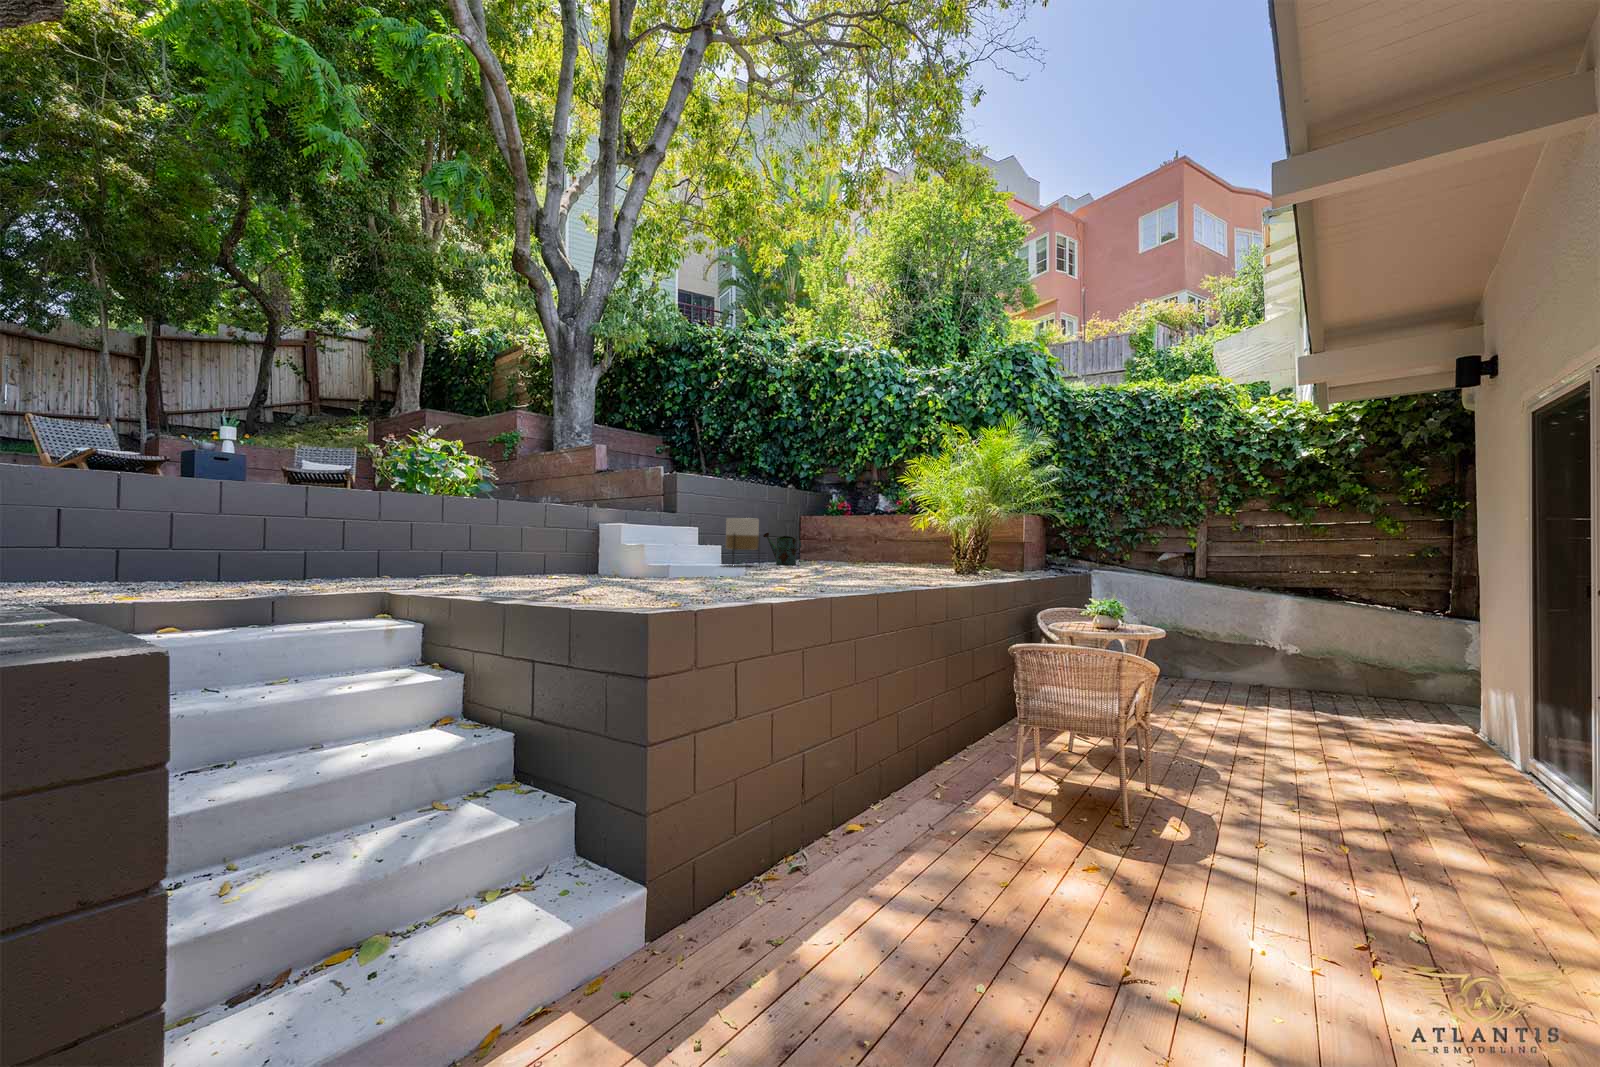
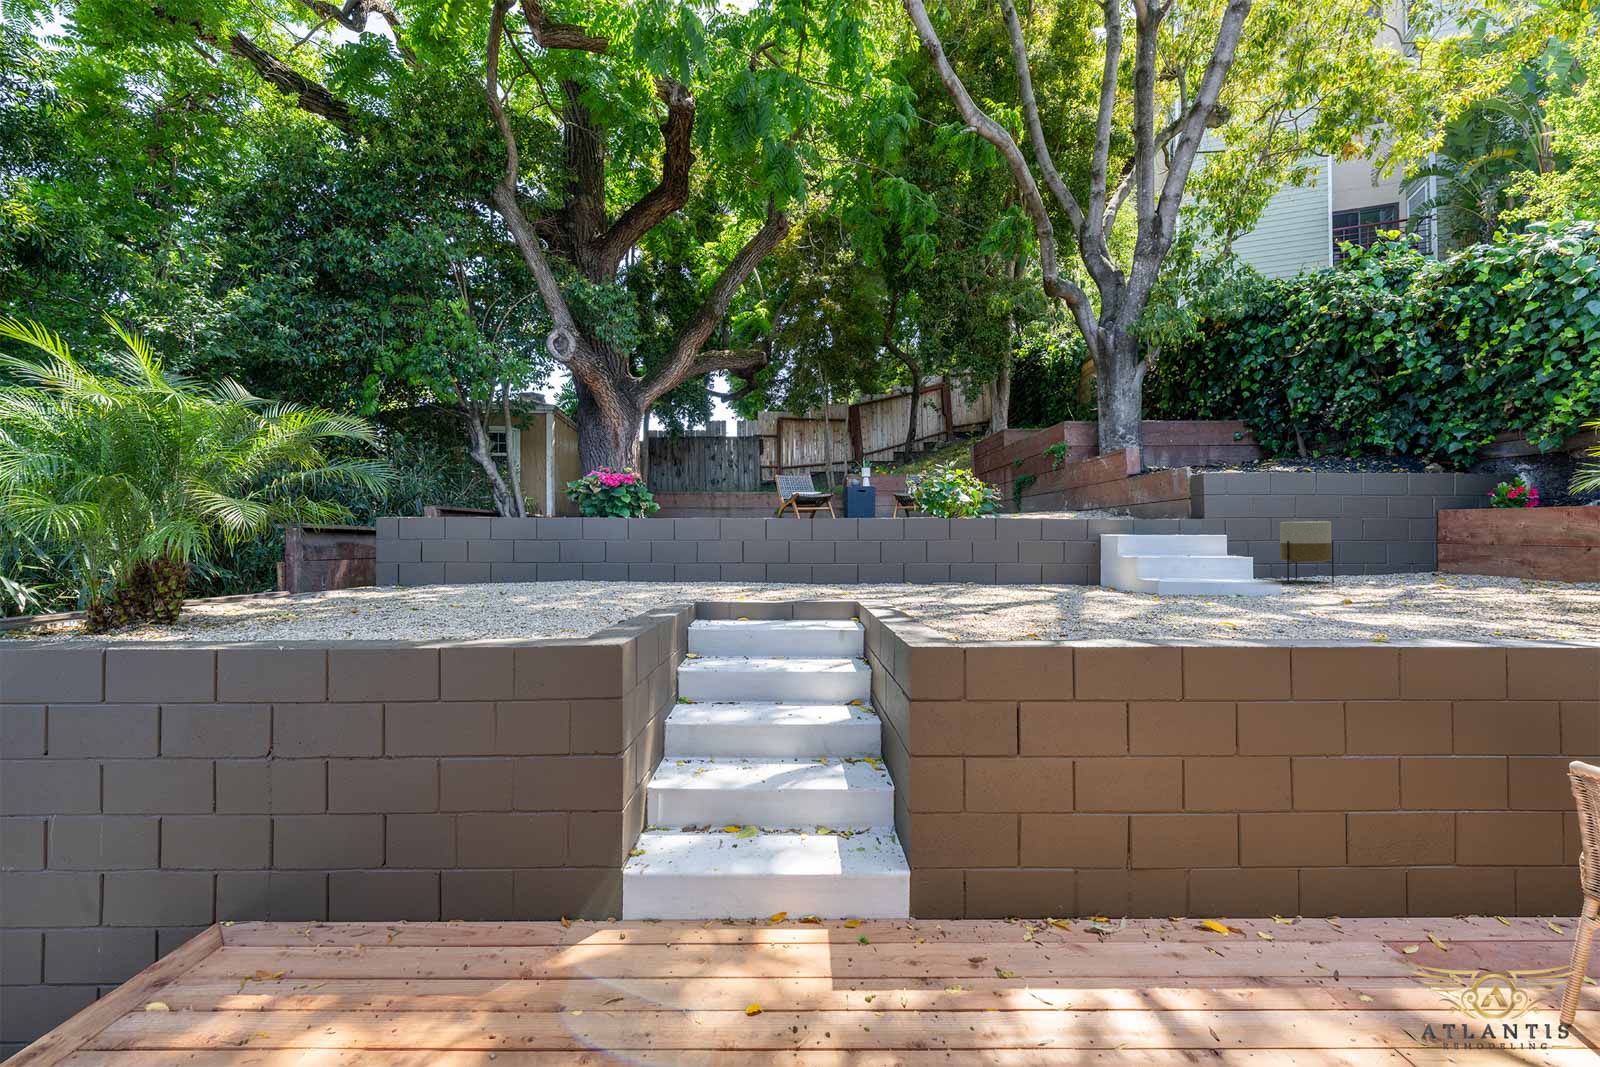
watering can: present [763,533,801,565] -> none [1355,537,1413,582]

